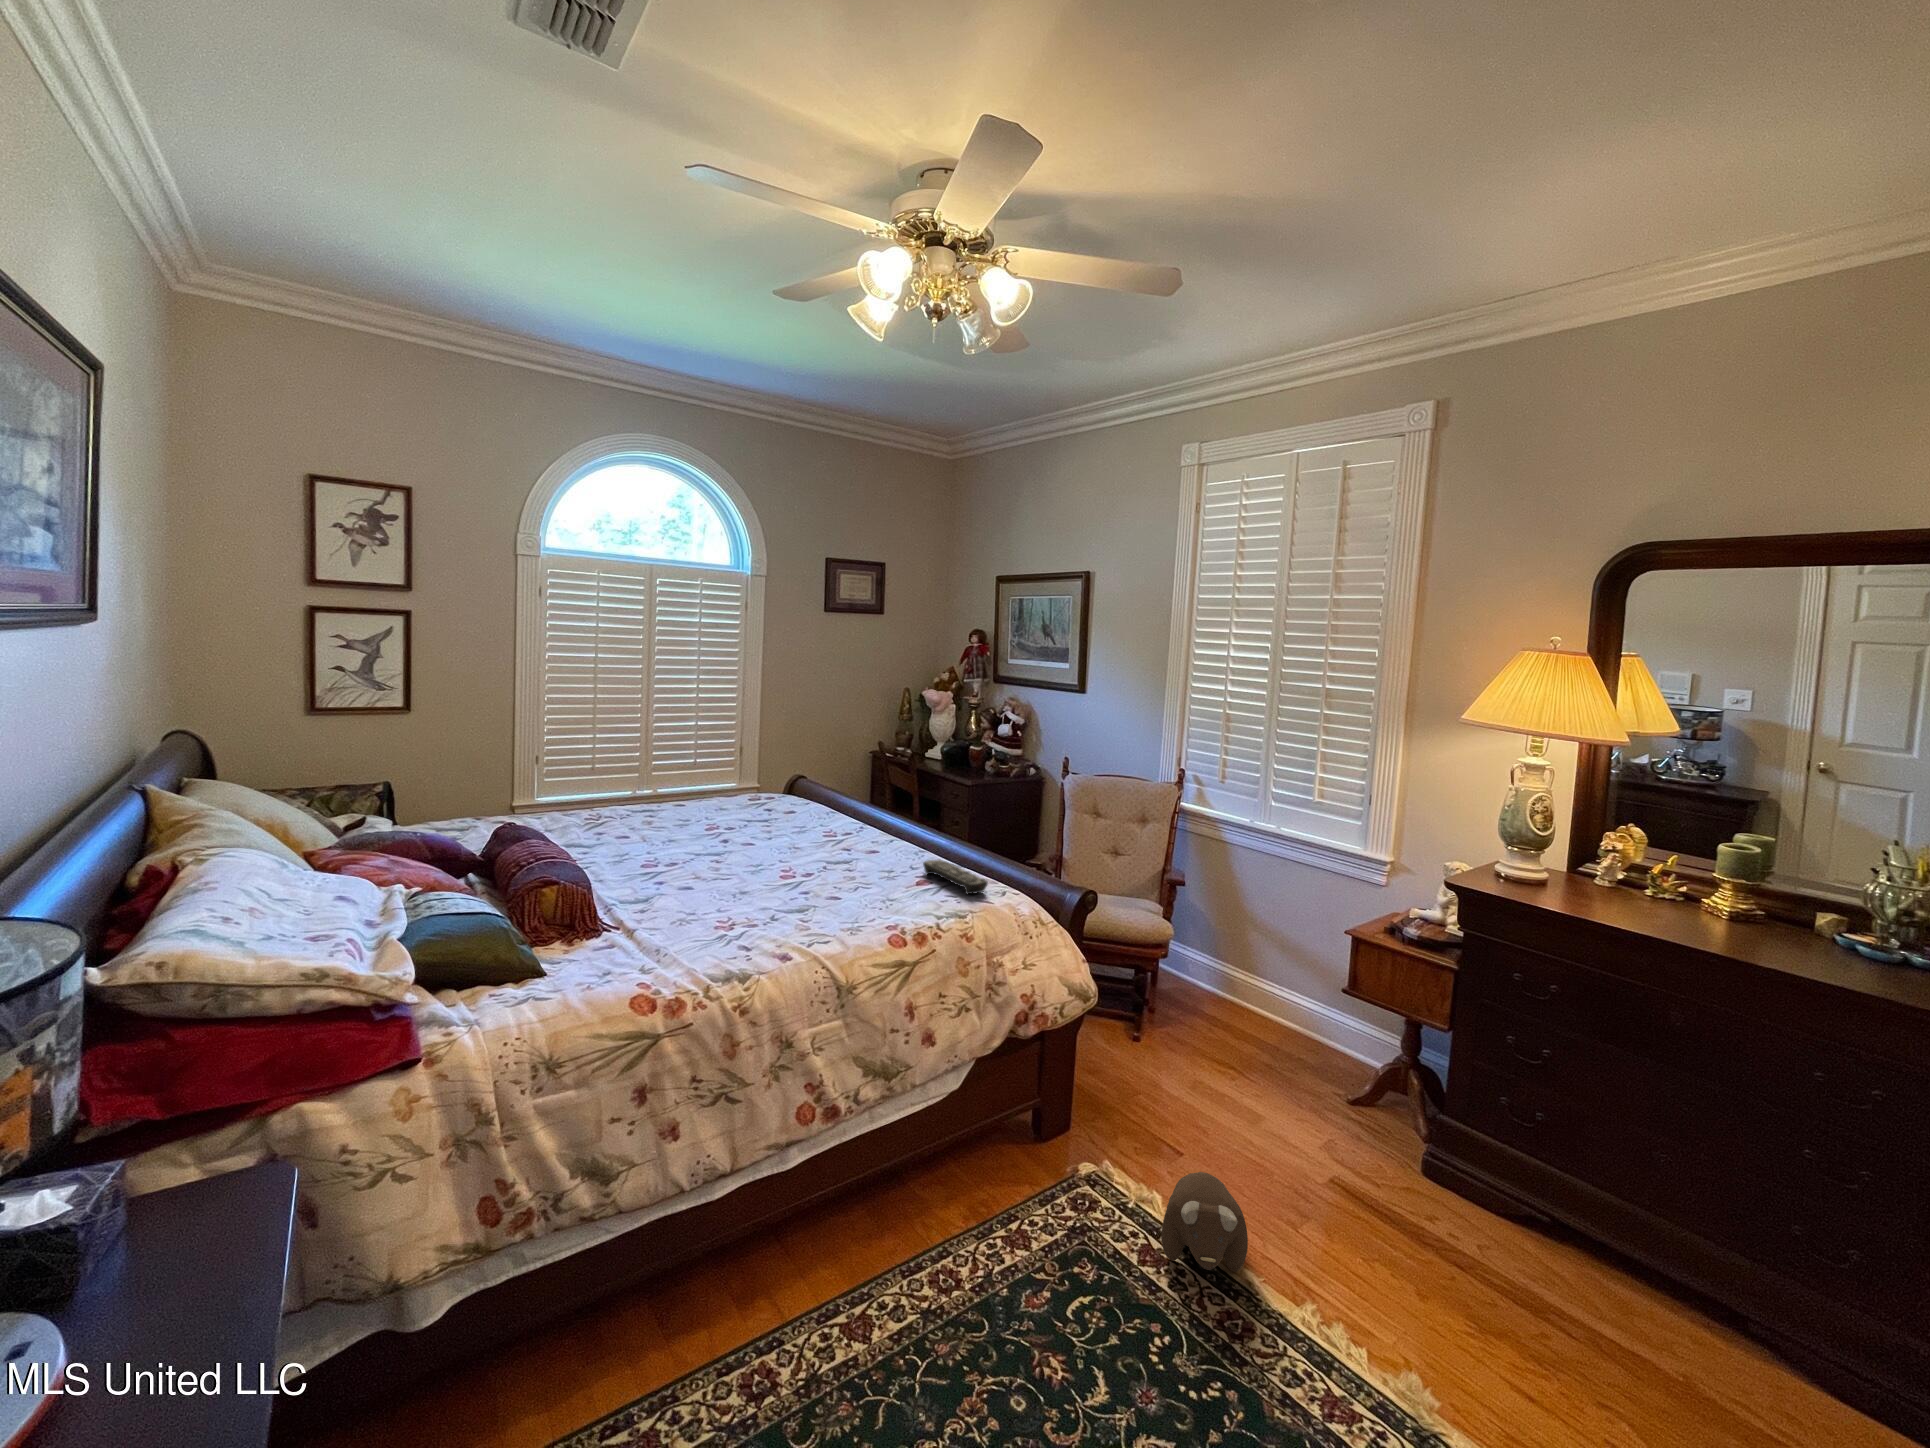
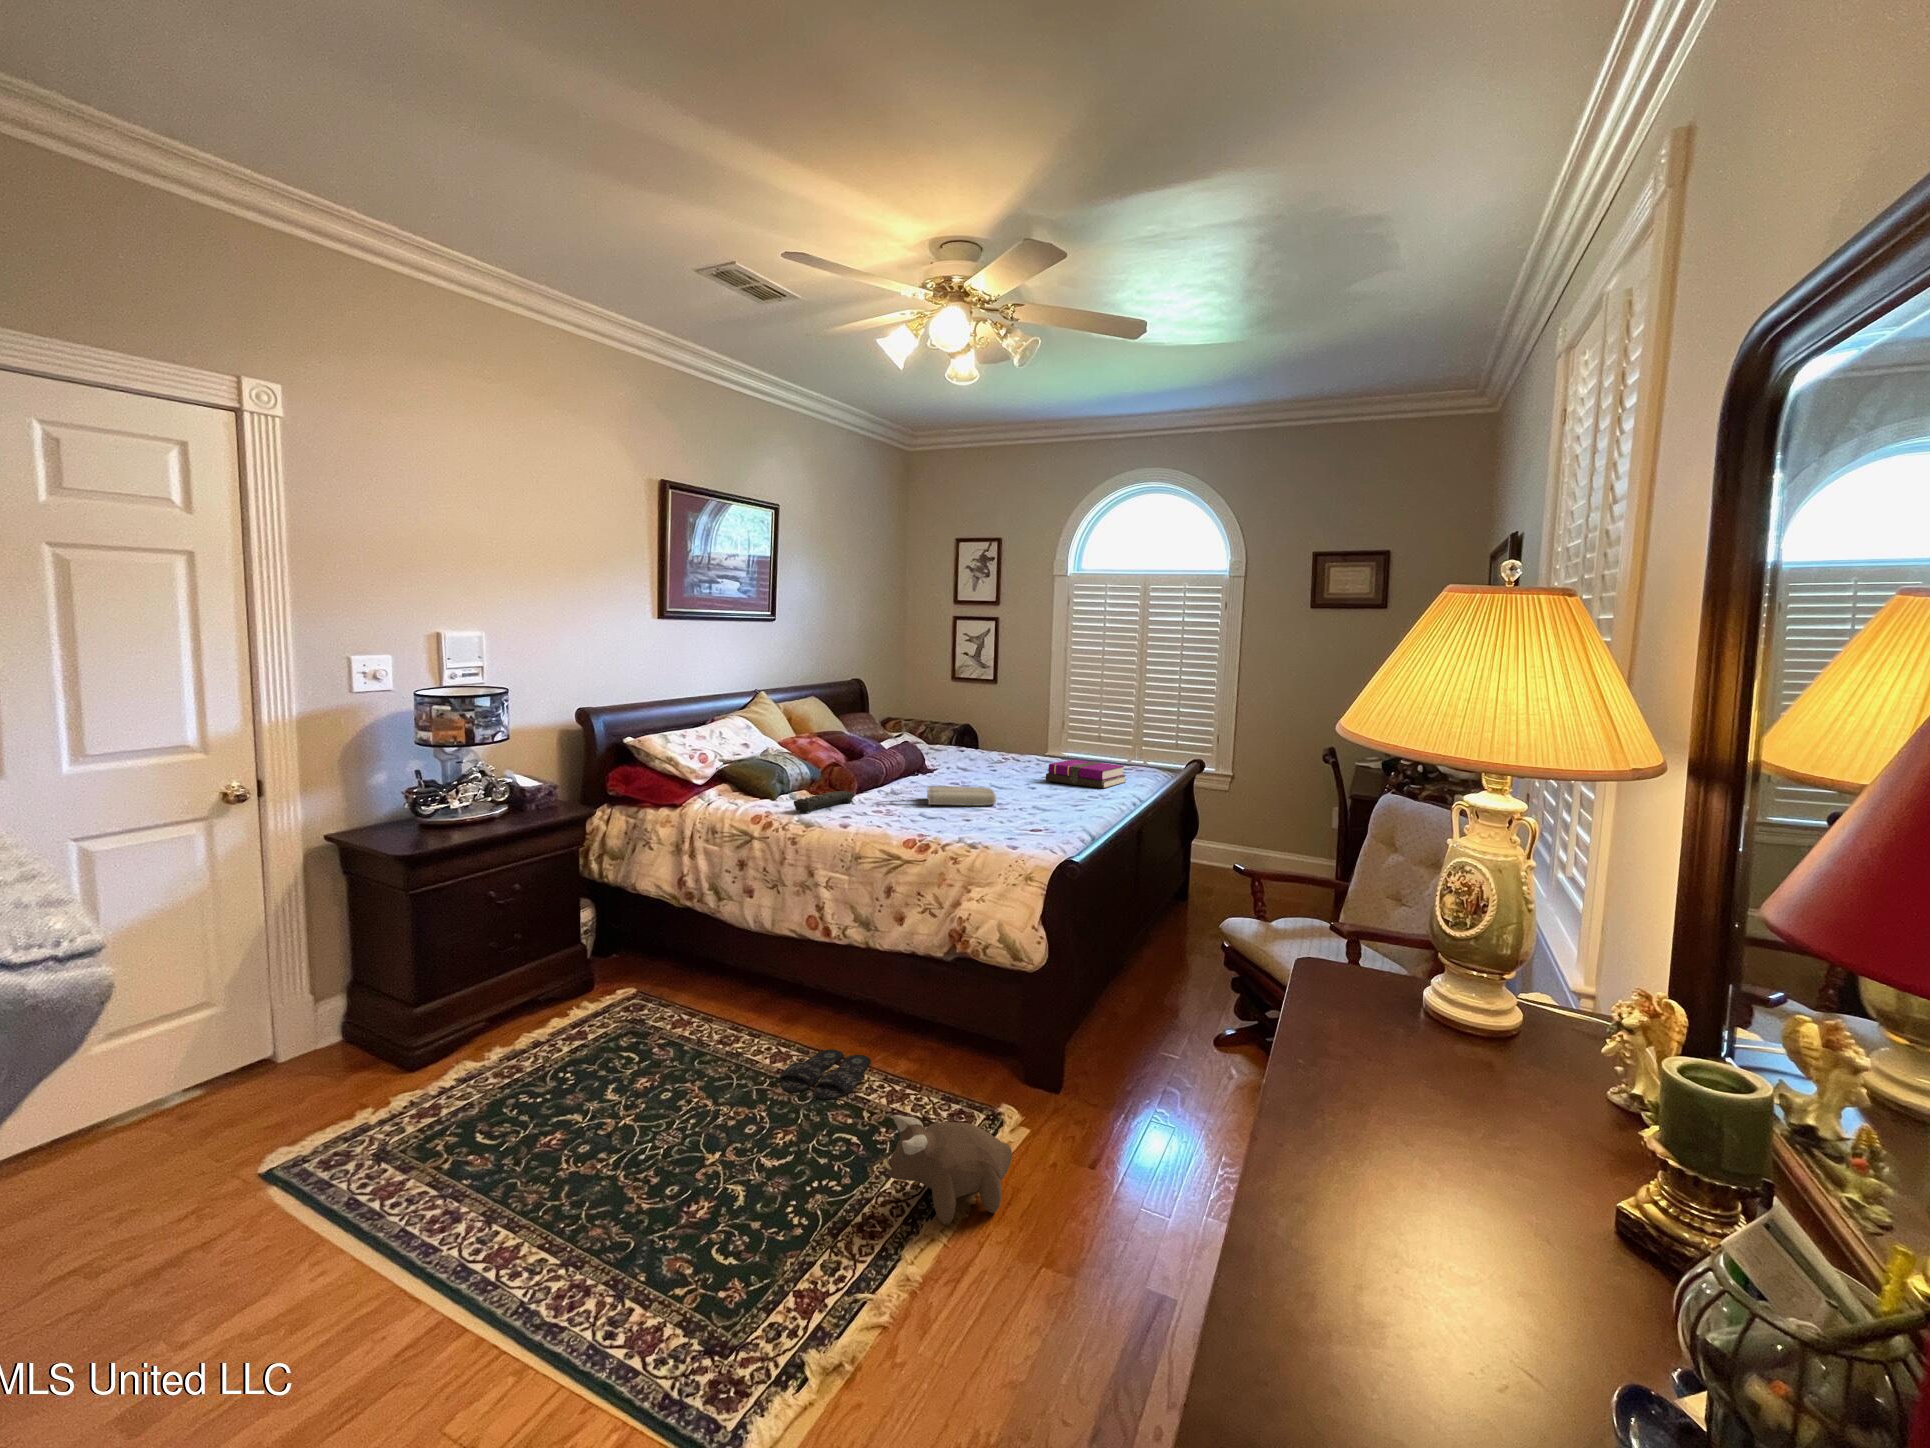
notebook: none [722,796,812,832] -> present [1046,760,1126,788]
tote bag: none [712,857,827,904] -> present [886,786,997,806]
remote control: present [923,859,988,894] -> present [794,791,854,813]
slippers: none [839,1236,965,1340] -> present [780,1049,870,1099]

